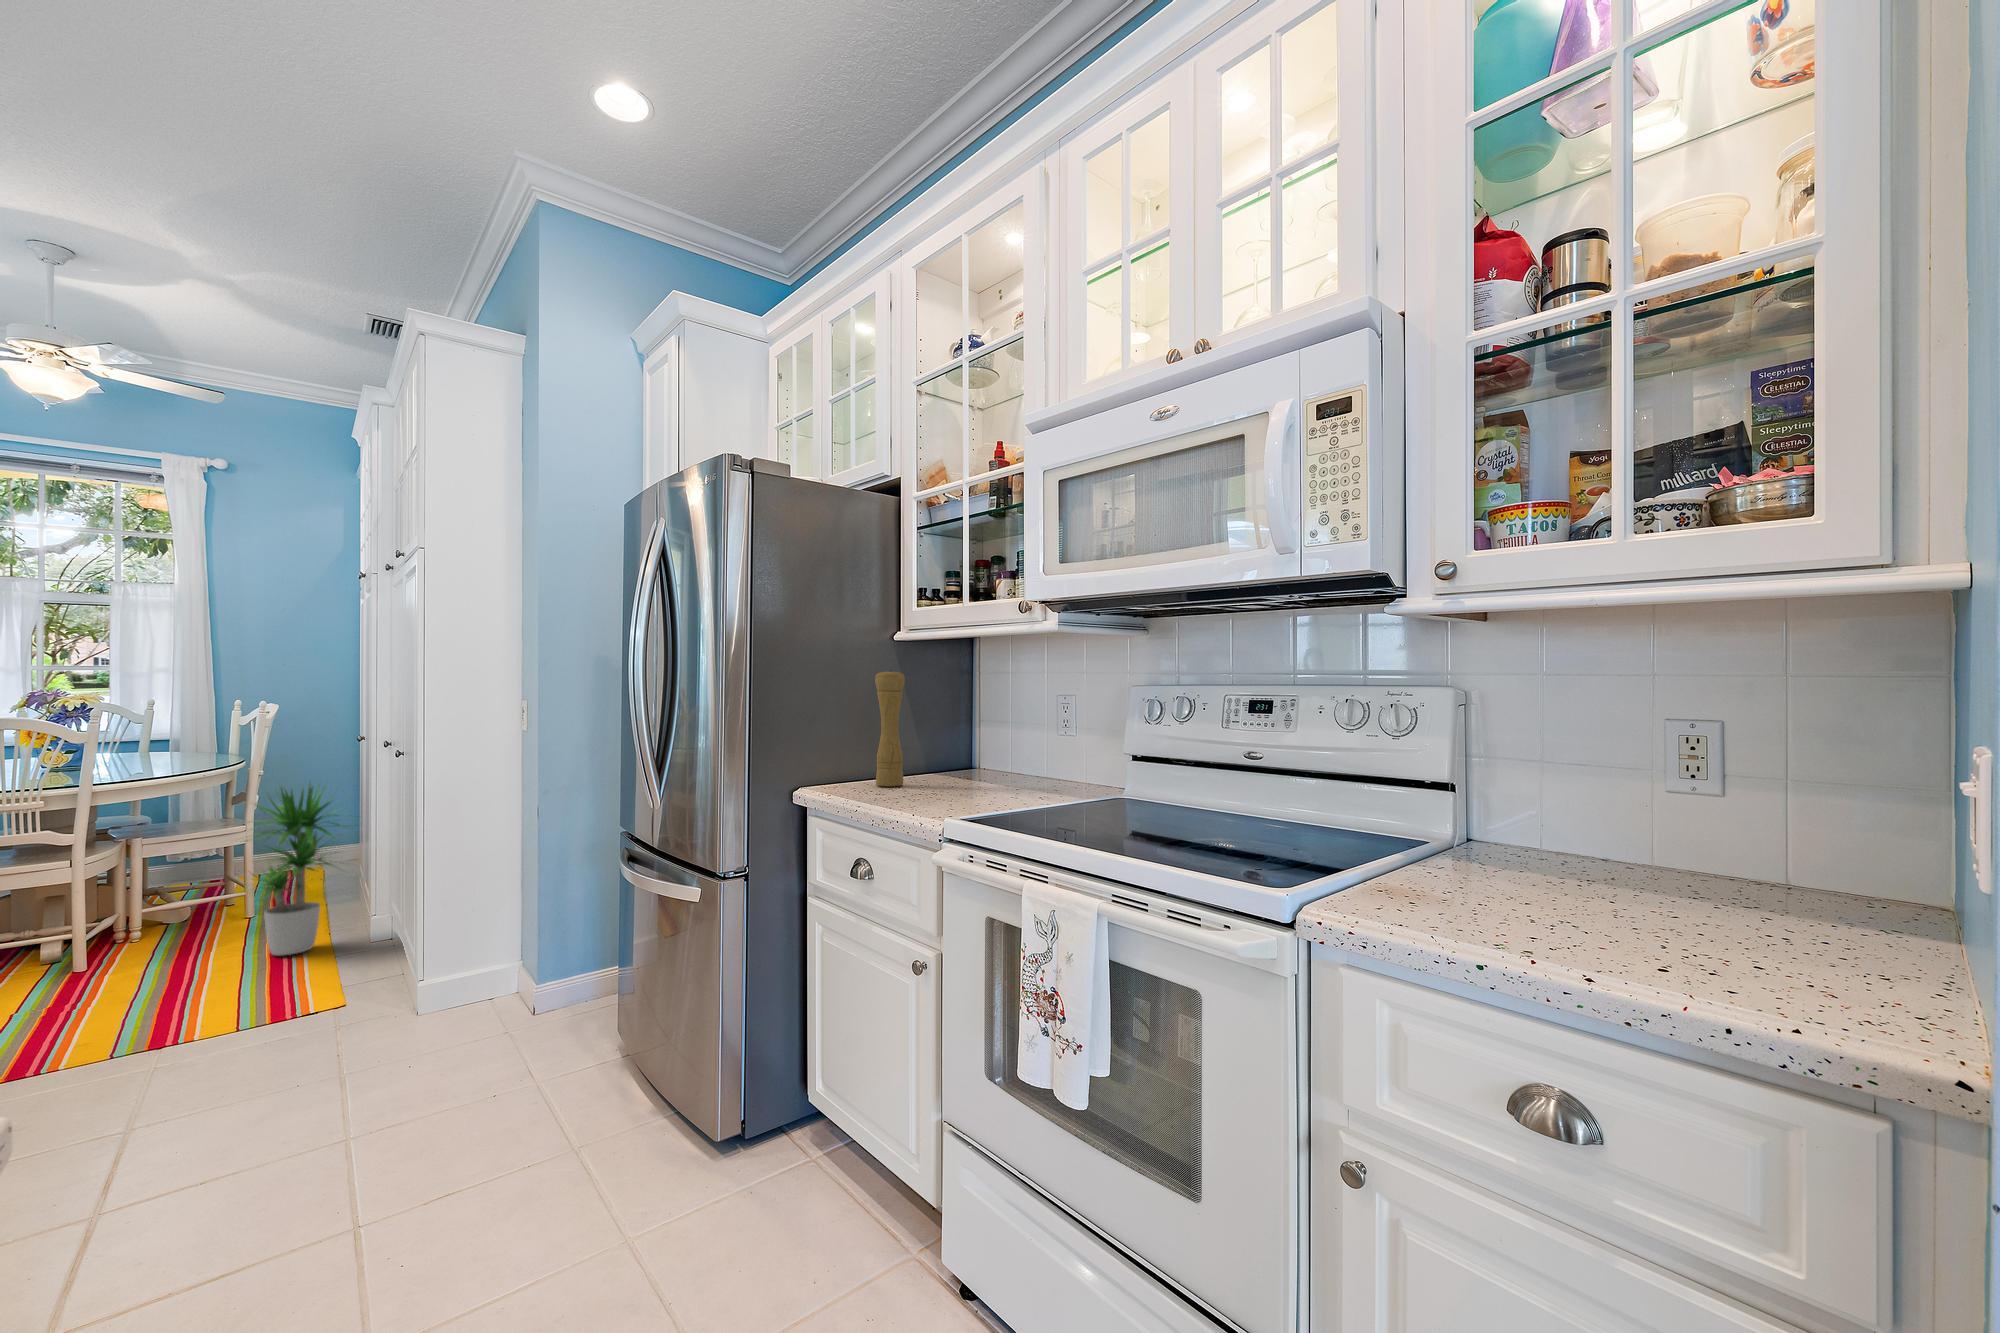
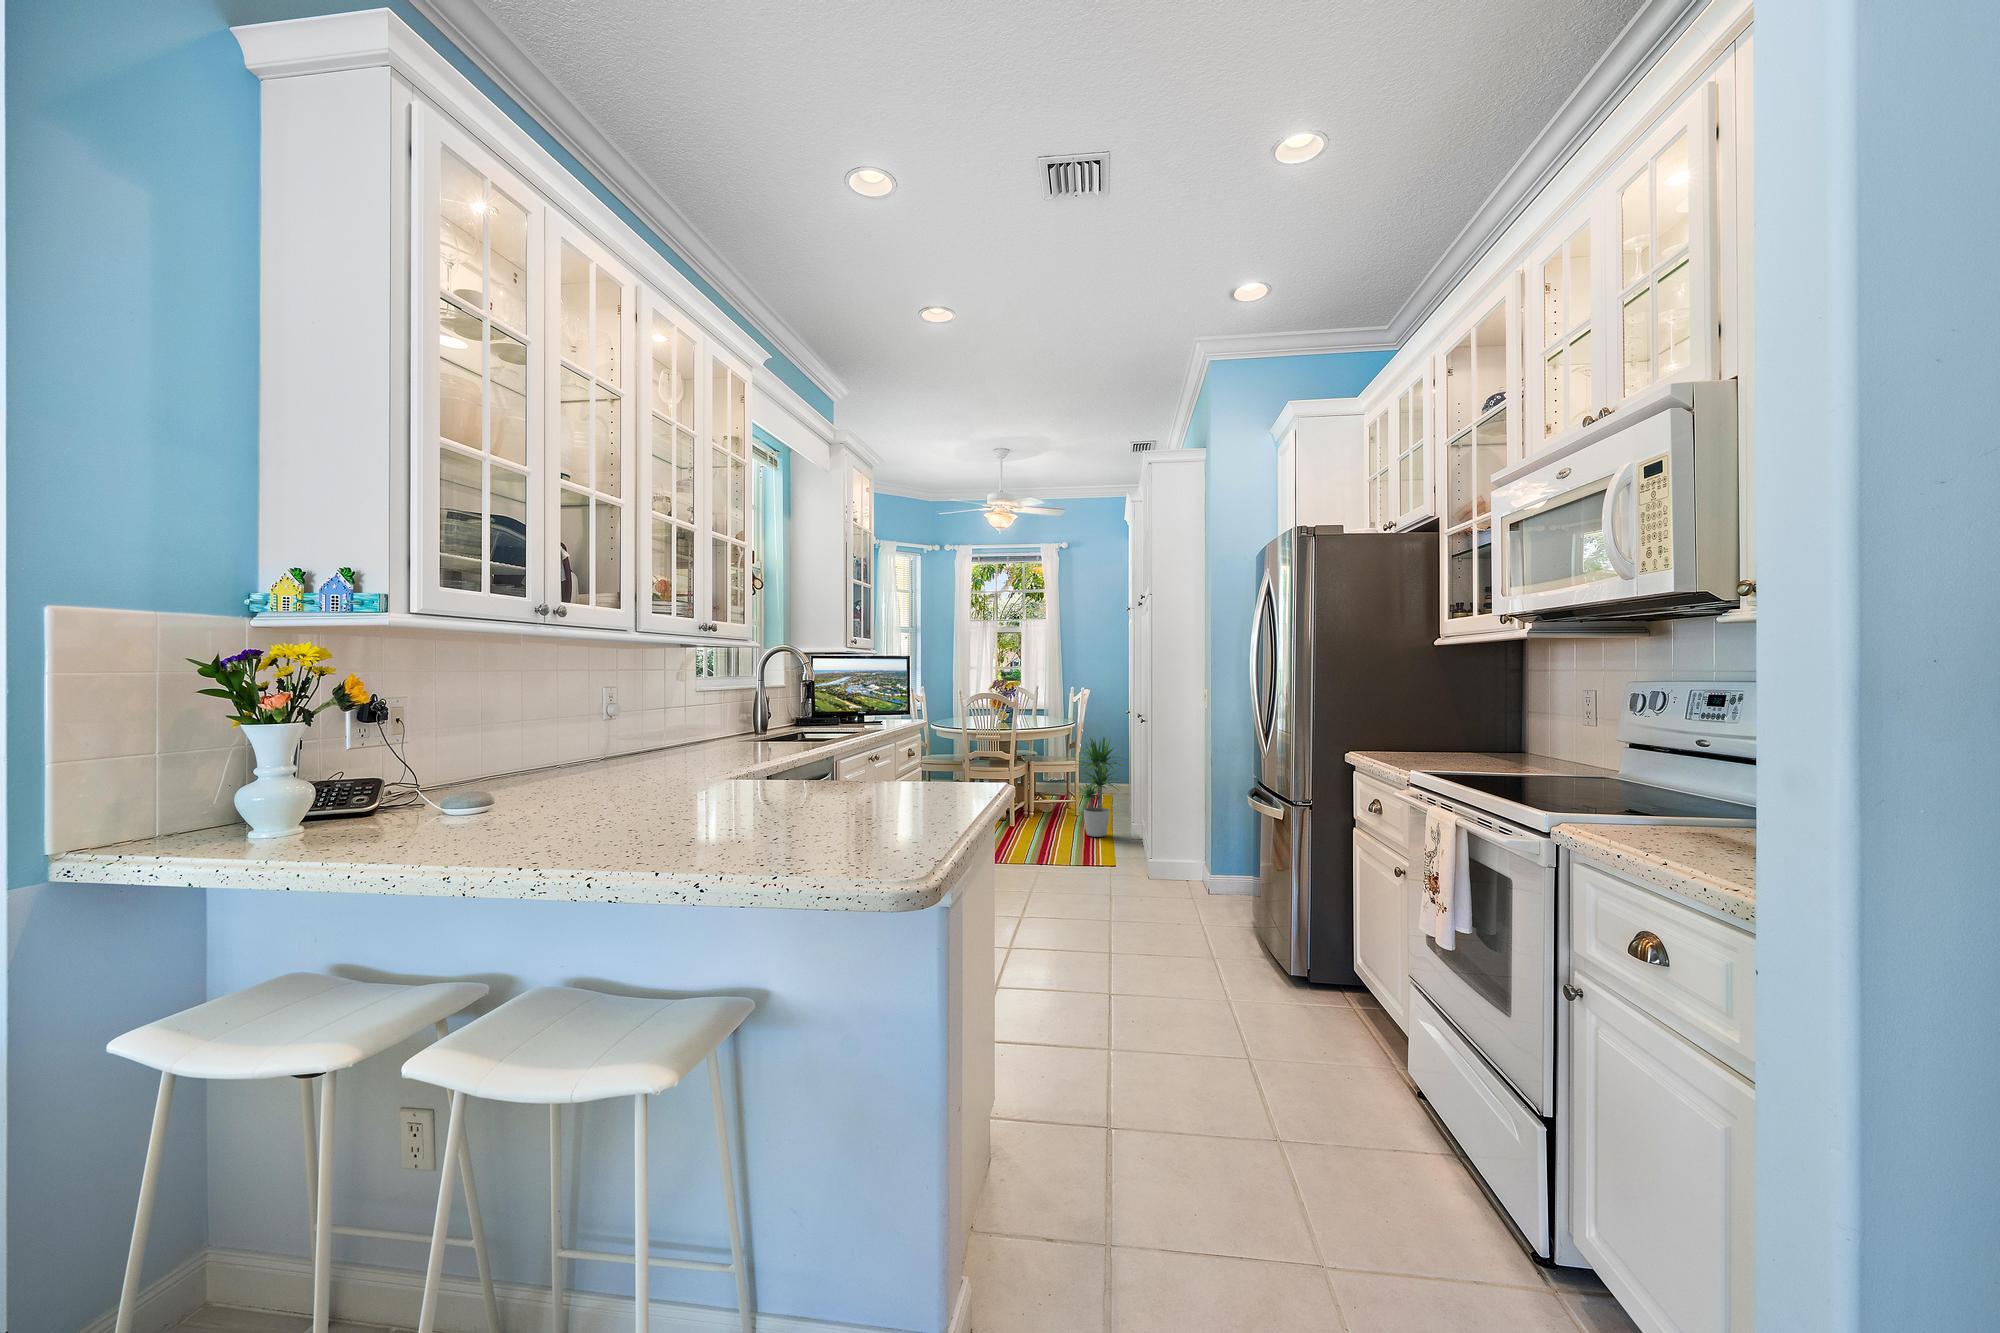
pepper mill: present [875,670,905,786] -> none [1405,667,1430,753]

